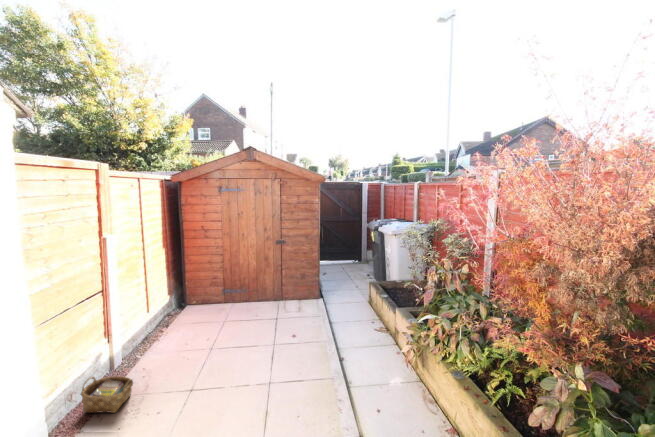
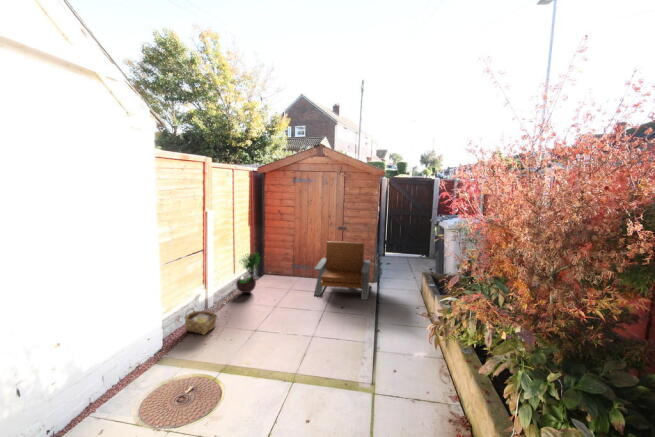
lounge chair: none [254,256,318,325] -> present [314,241,370,300]
potted tree: none [152,280,185,336] -> present [236,254,259,293]

